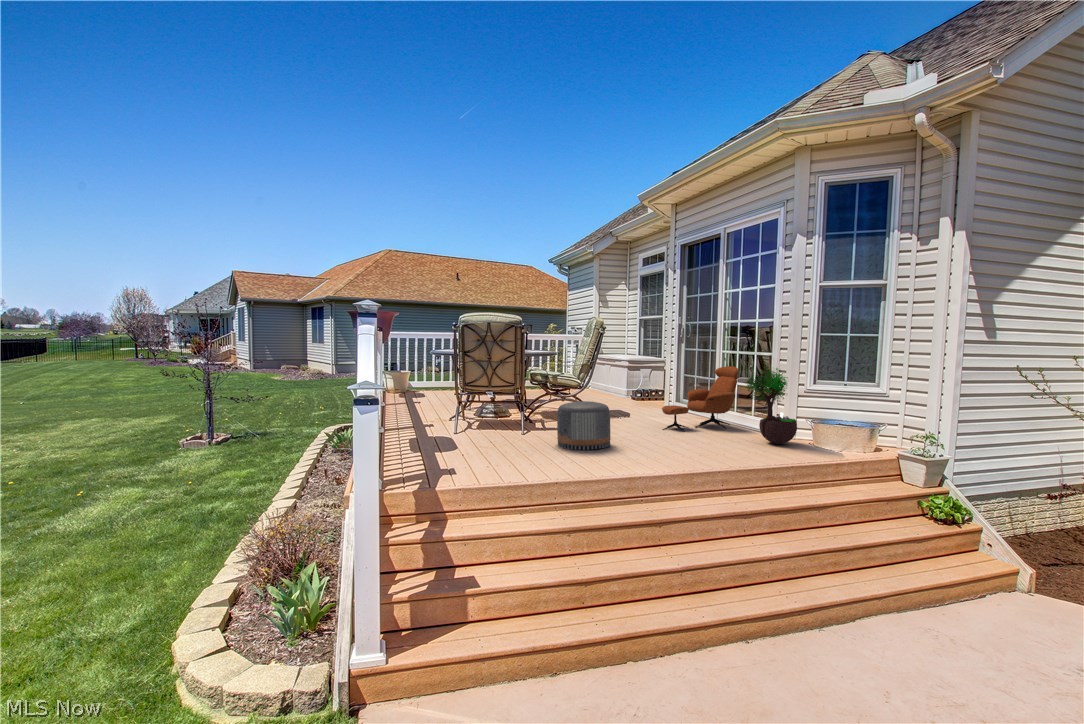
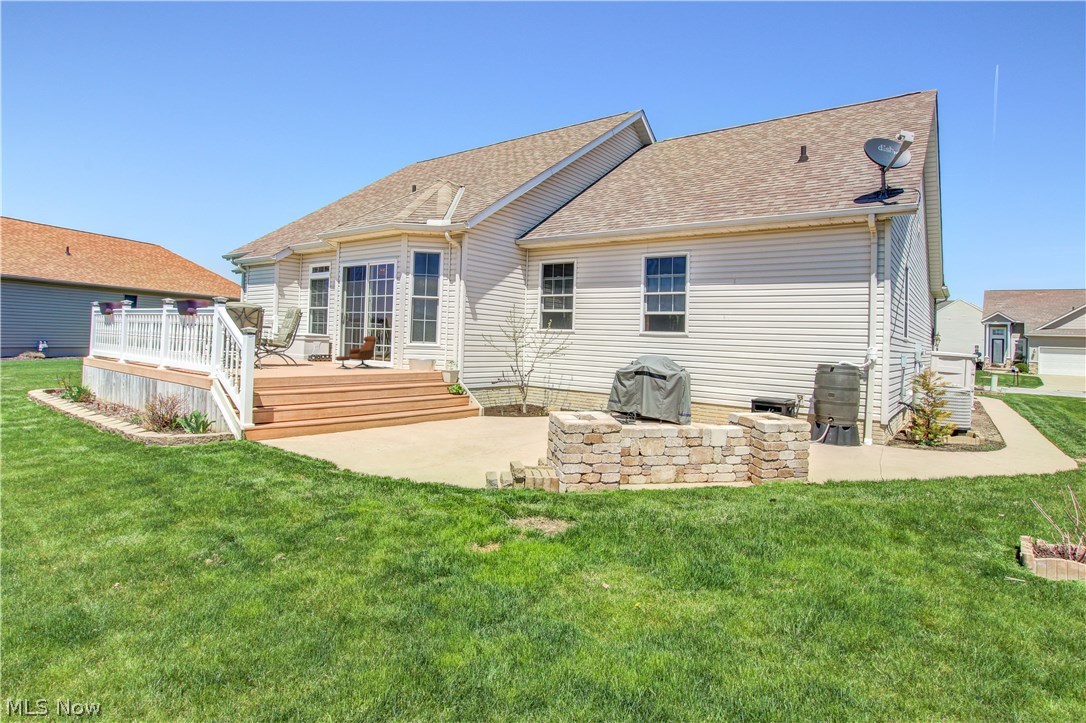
potted tree: present [744,367,797,444] -> none [377,333,403,371]
pouf: present [557,401,611,450] -> none [282,351,312,375]

